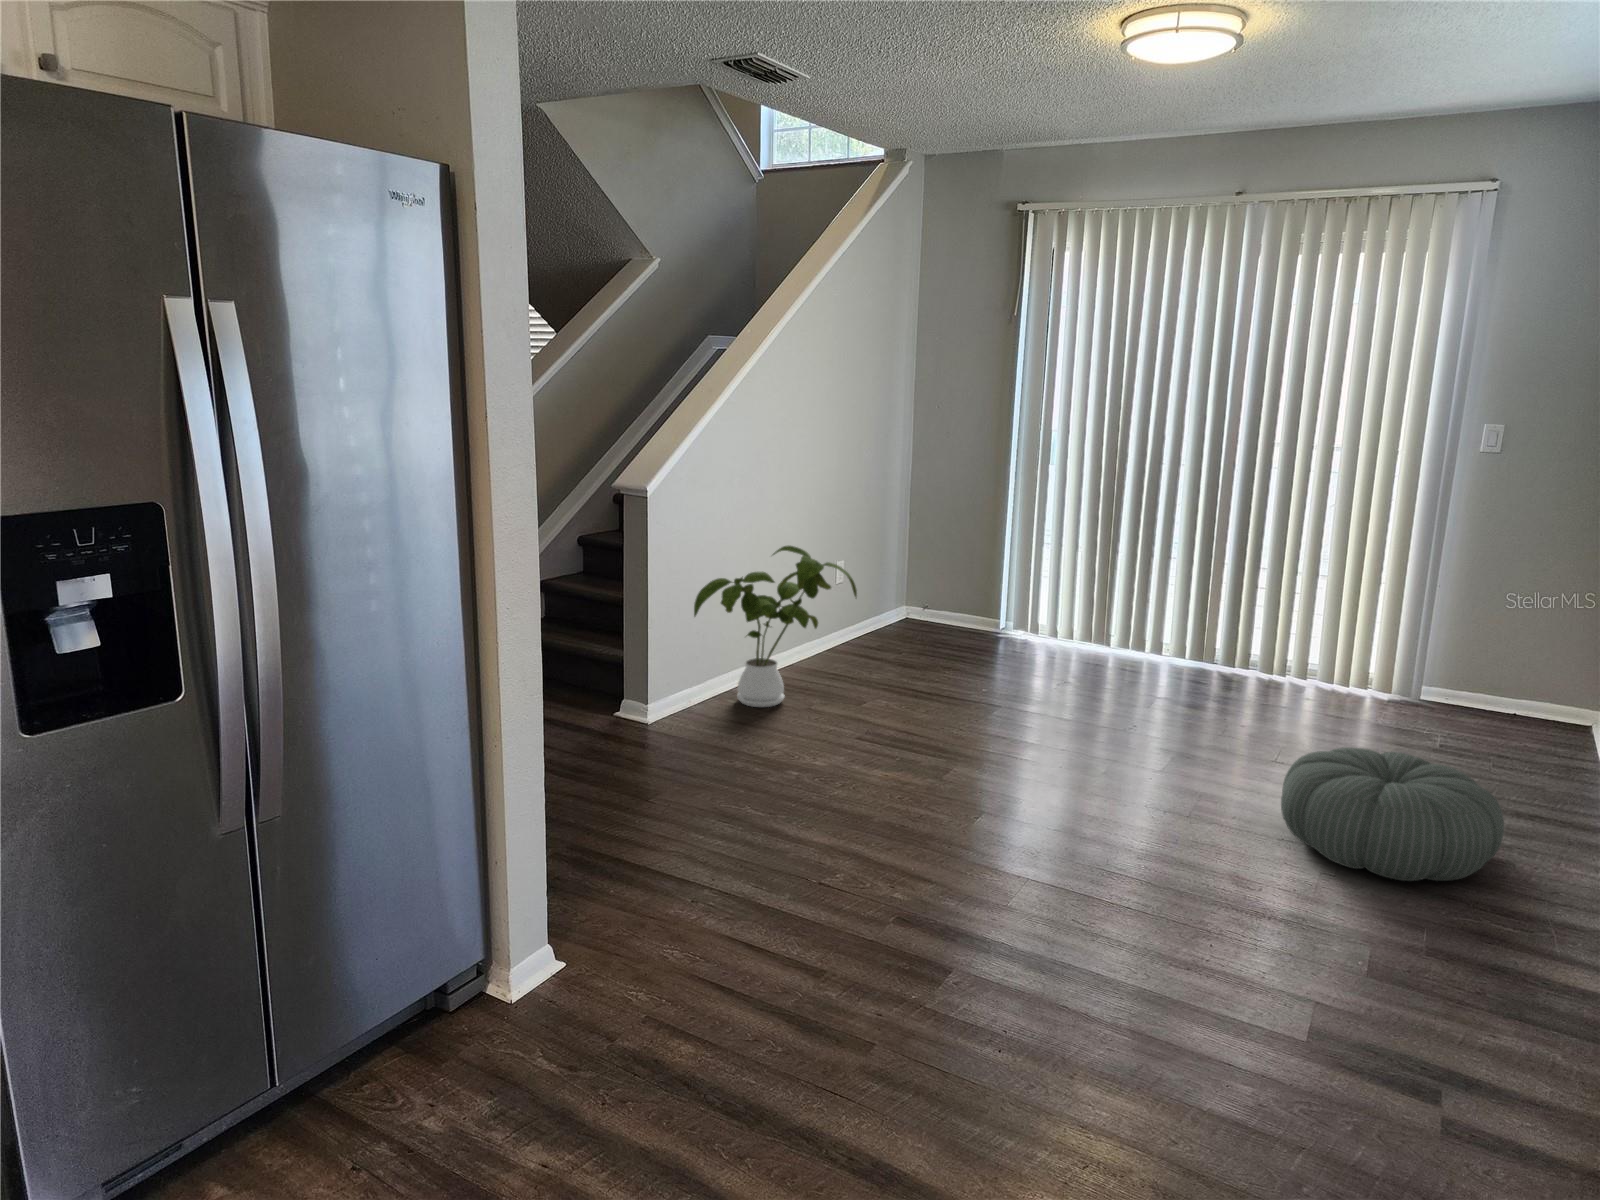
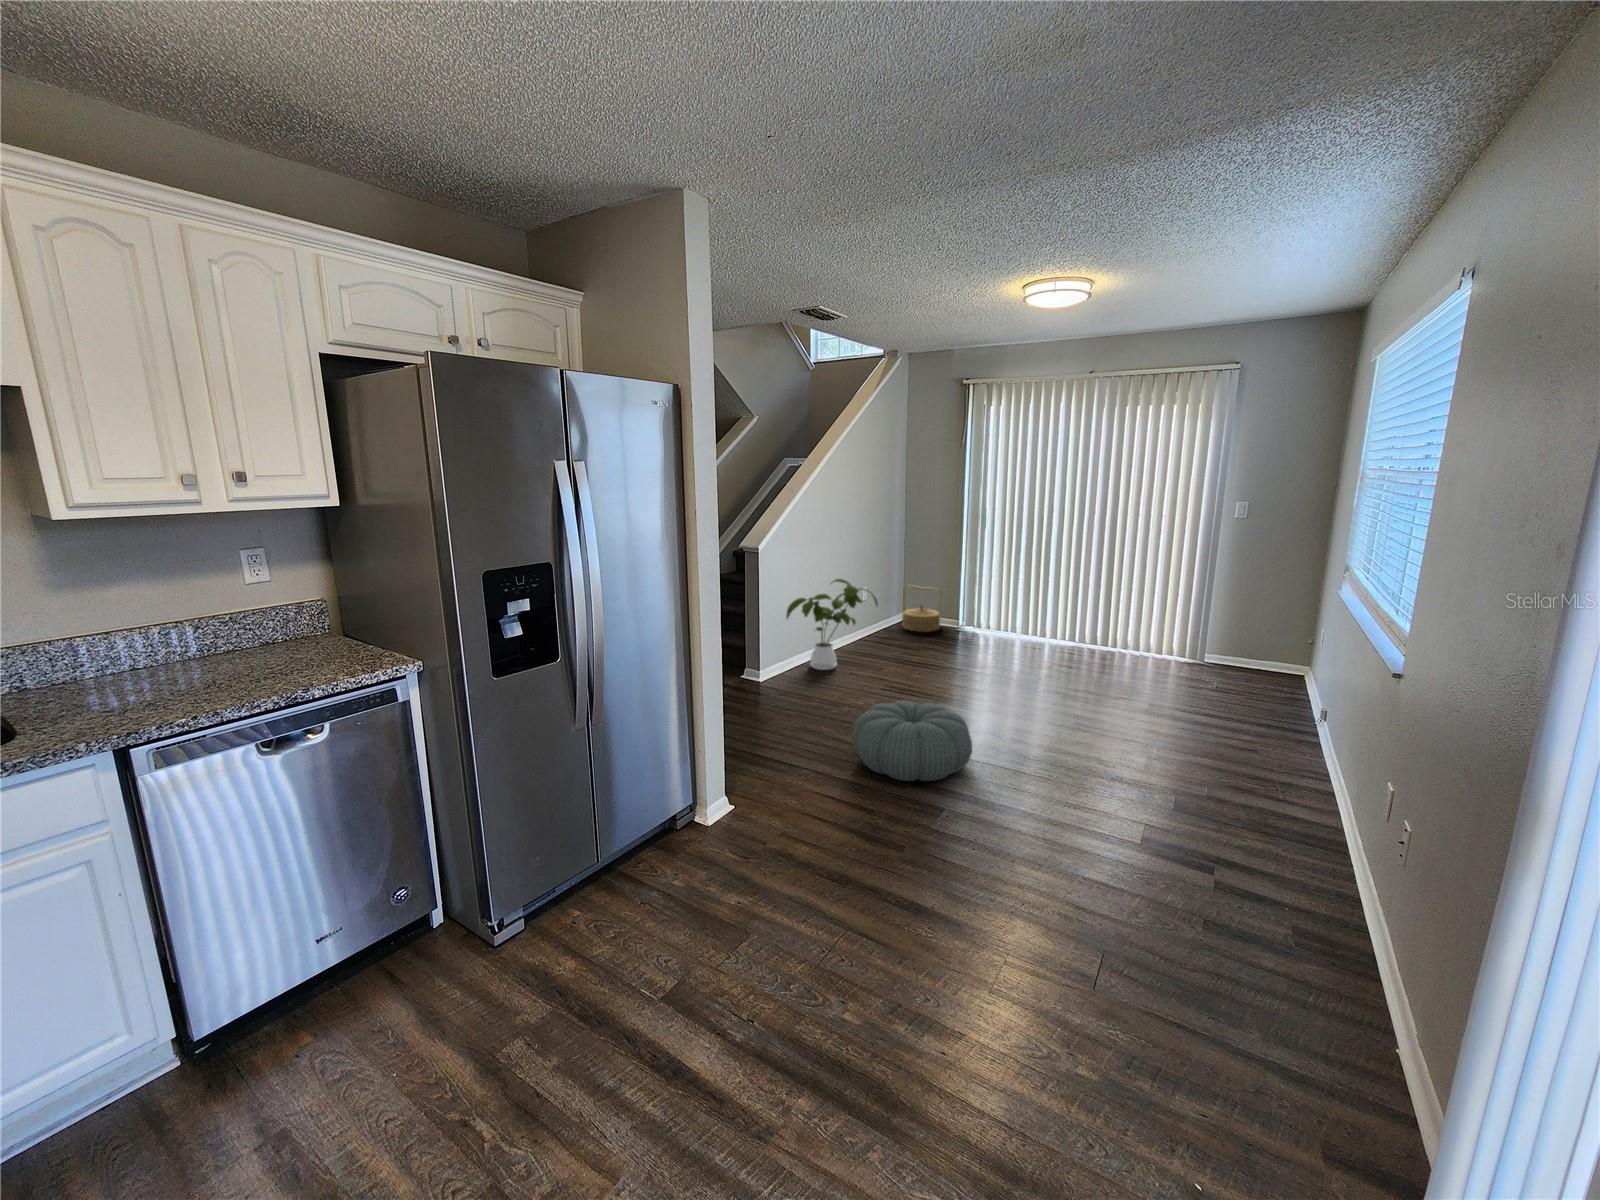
woven basket: none [906,558,977,641] -> present [902,585,942,632]
pouf: present [1281,747,1504,881] -> present [852,701,972,781]

